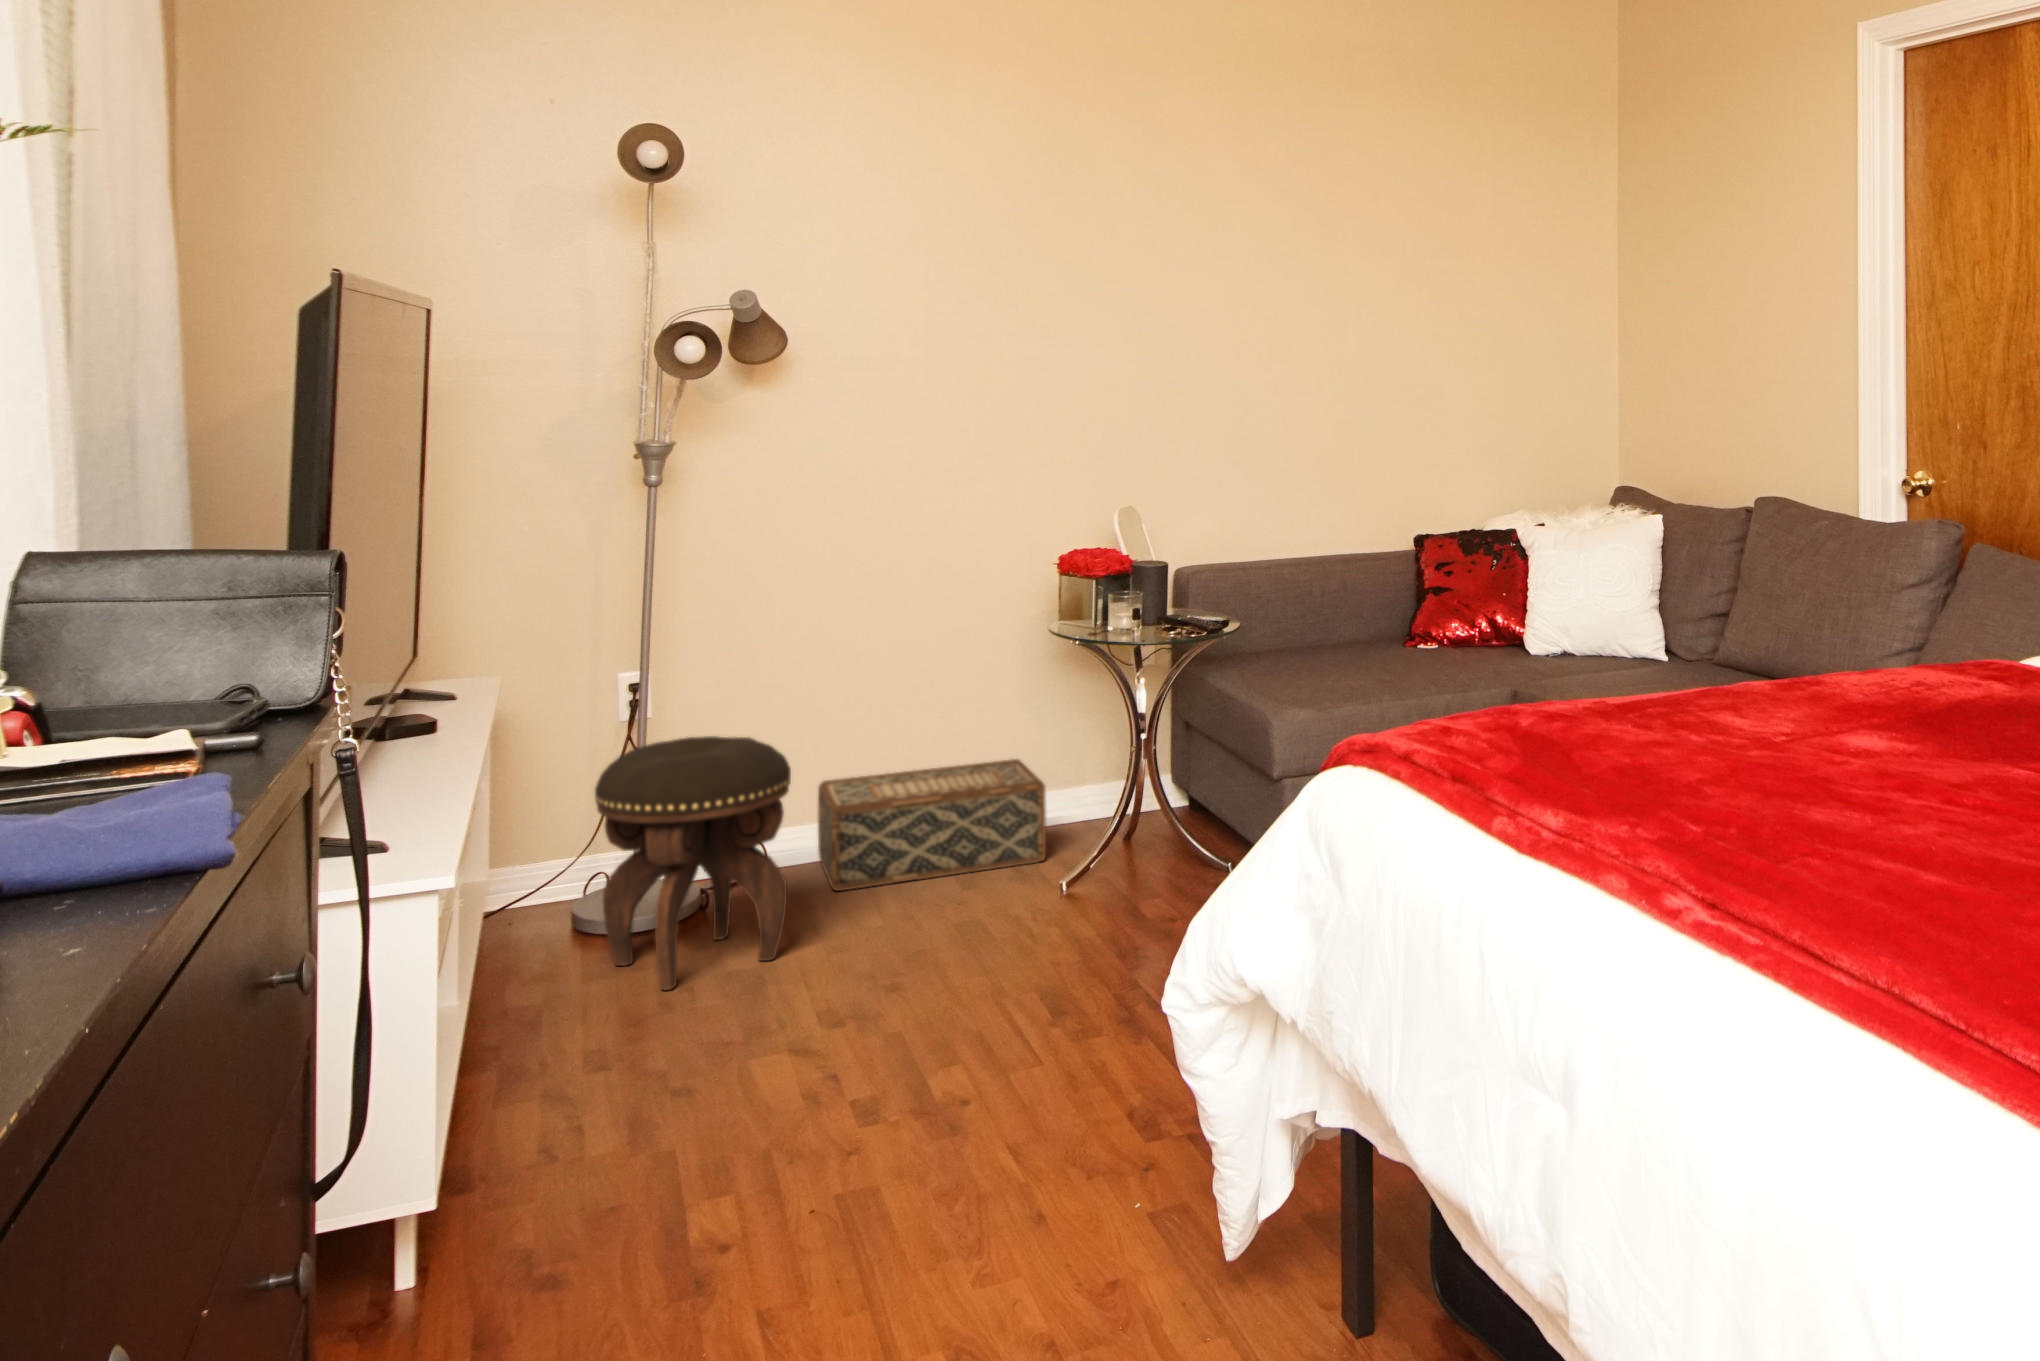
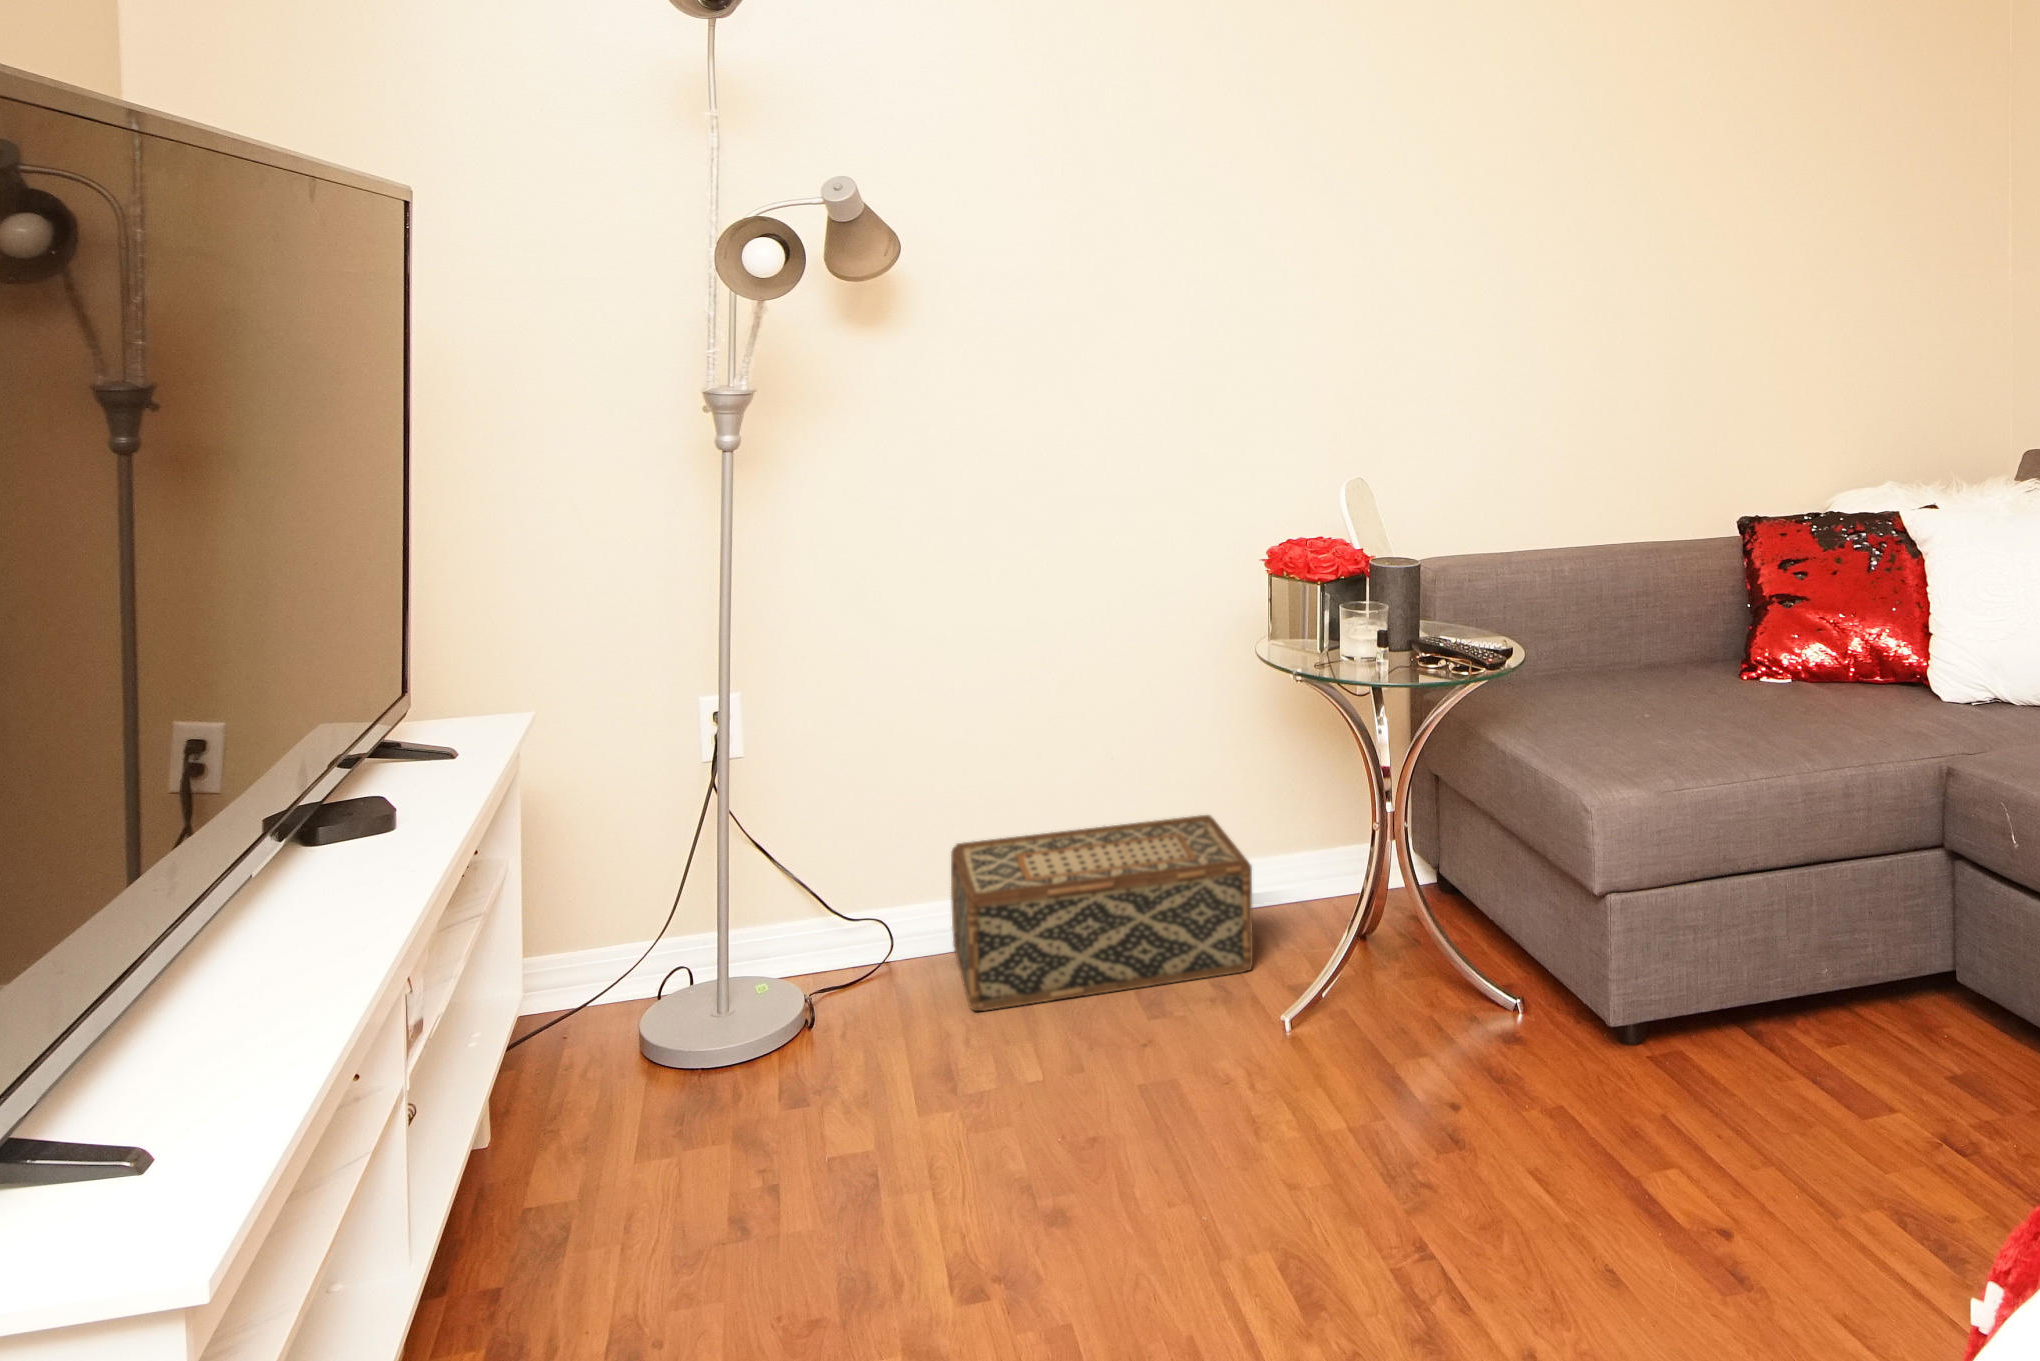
footstool: present [595,736,791,990] -> none [633,814,907,1211]

